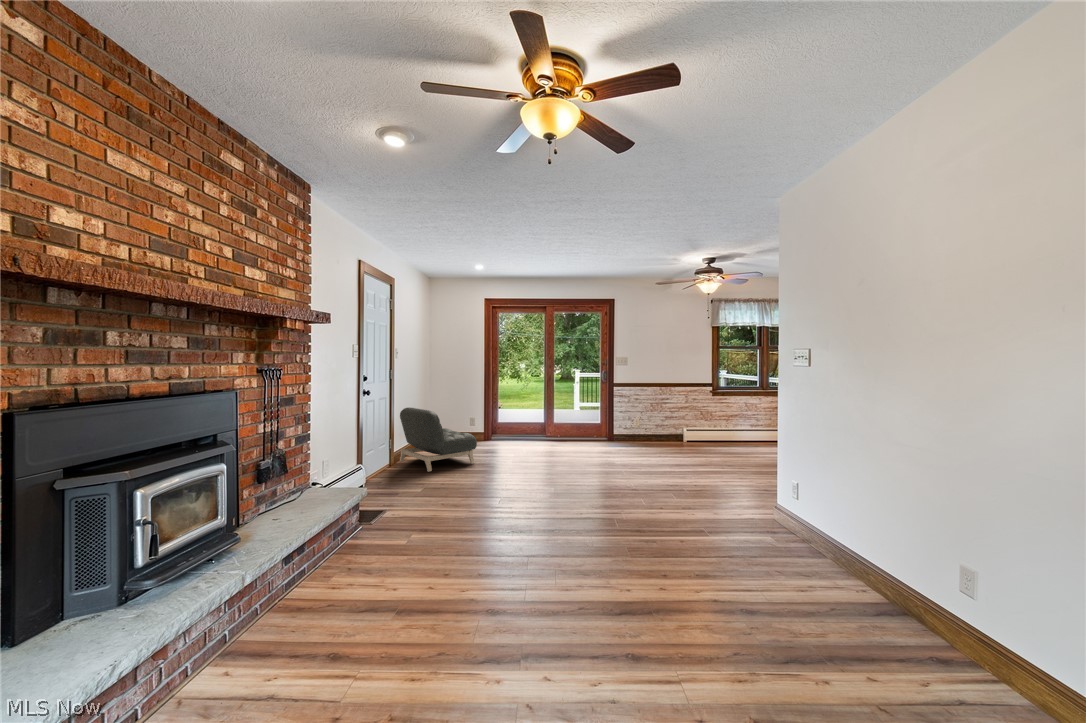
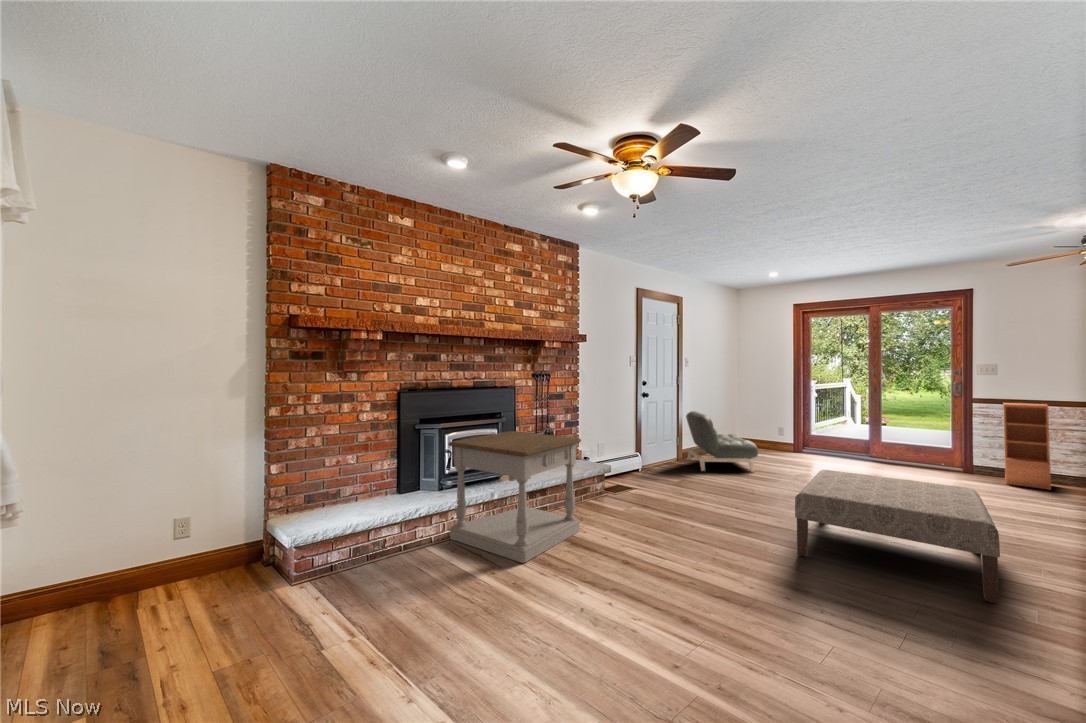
bookcase: none [616,386,640,443] -> present [1003,403,1051,490]
ottoman: none [566,450,708,531] -> present [795,470,1000,604]
side table: none [165,457,385,685] -> present [448,431,581,563]

